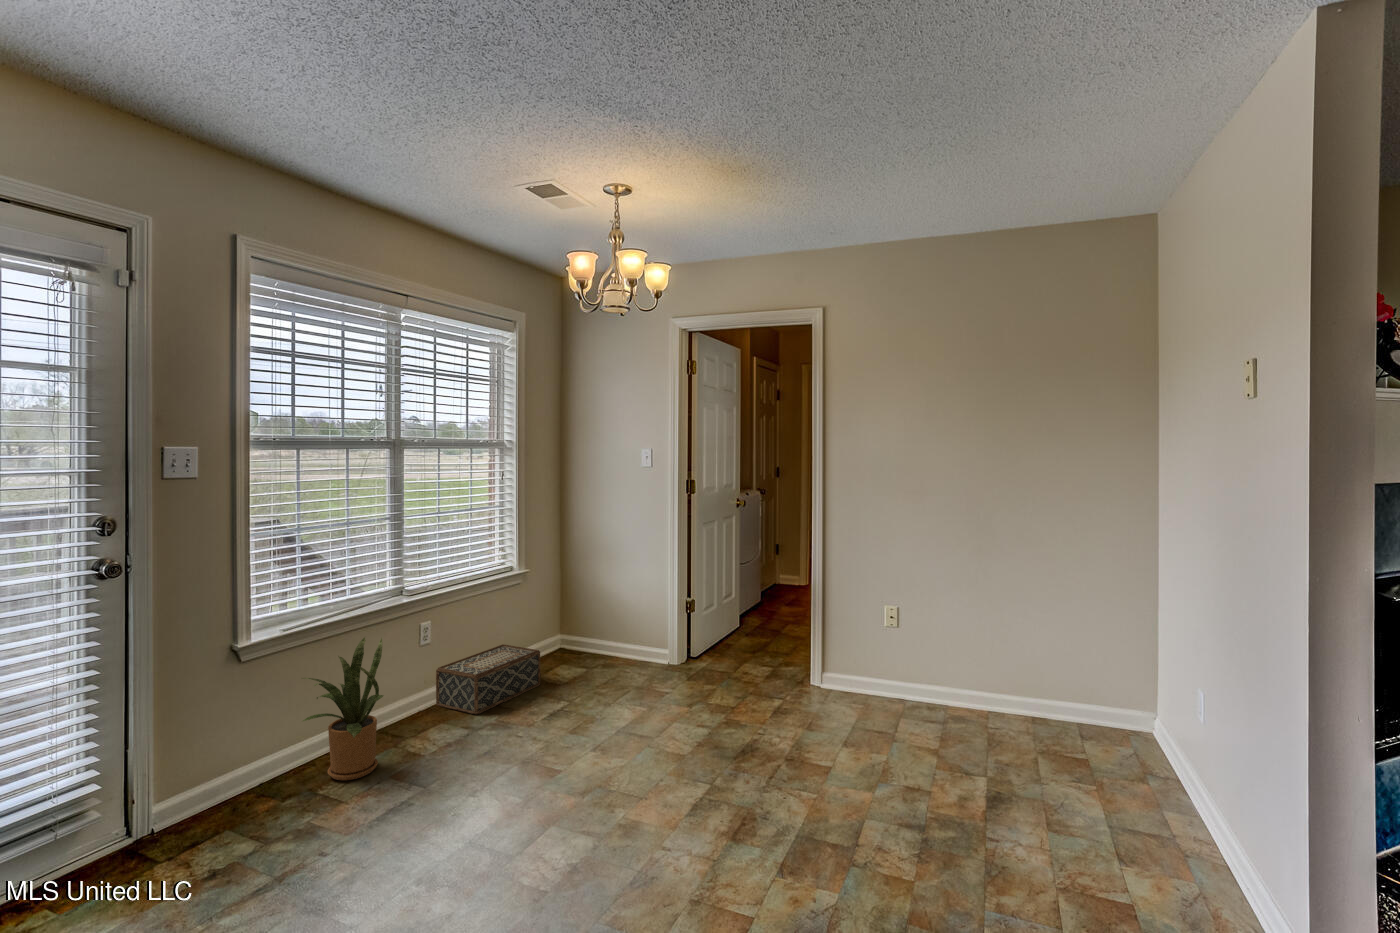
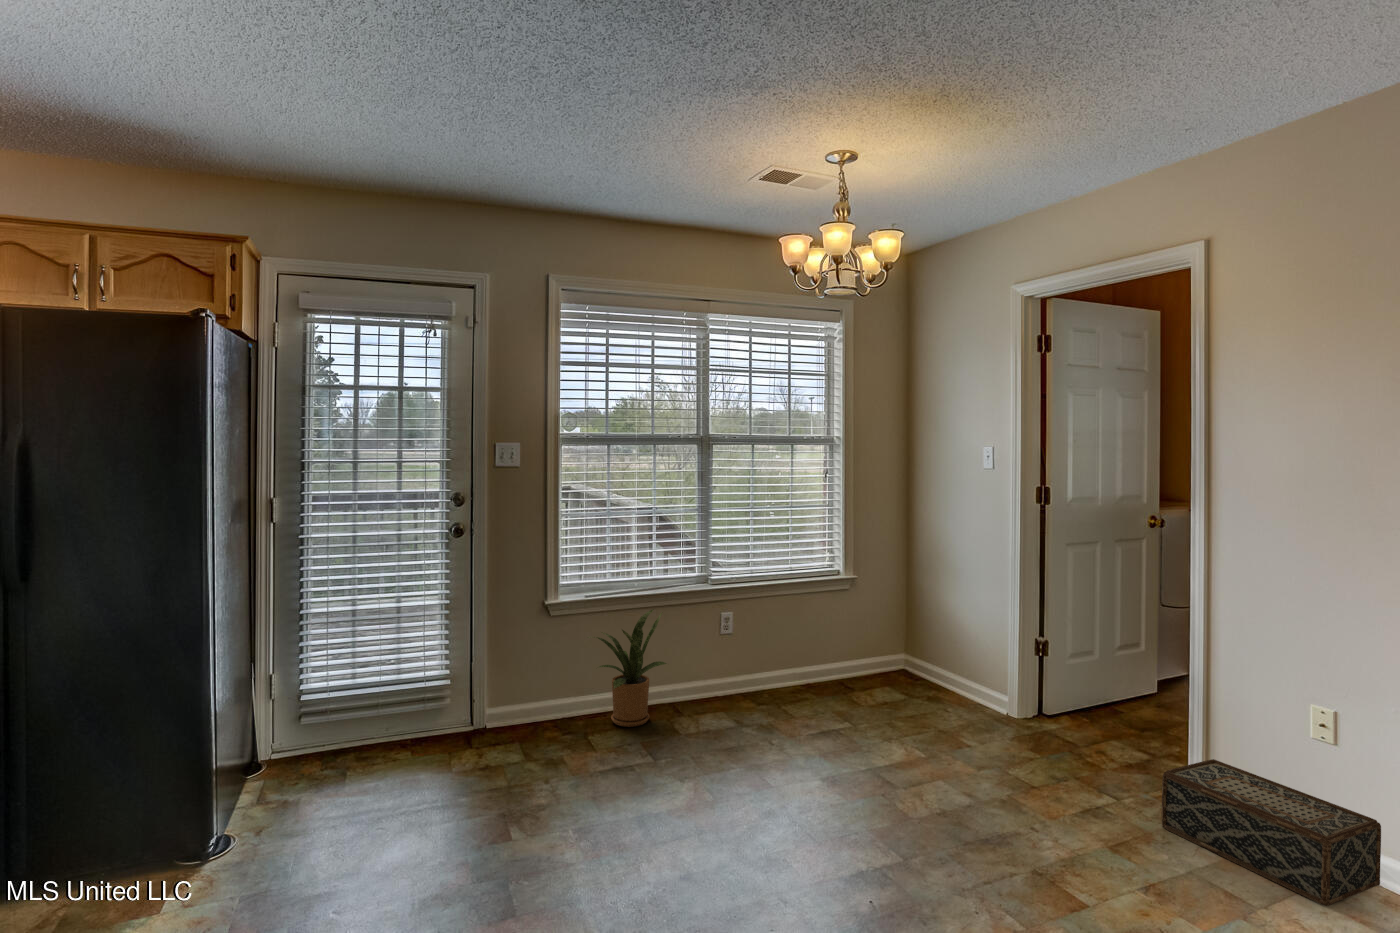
woven basket: present [436,644,540,714] -> present [1162,759,1381,906]

